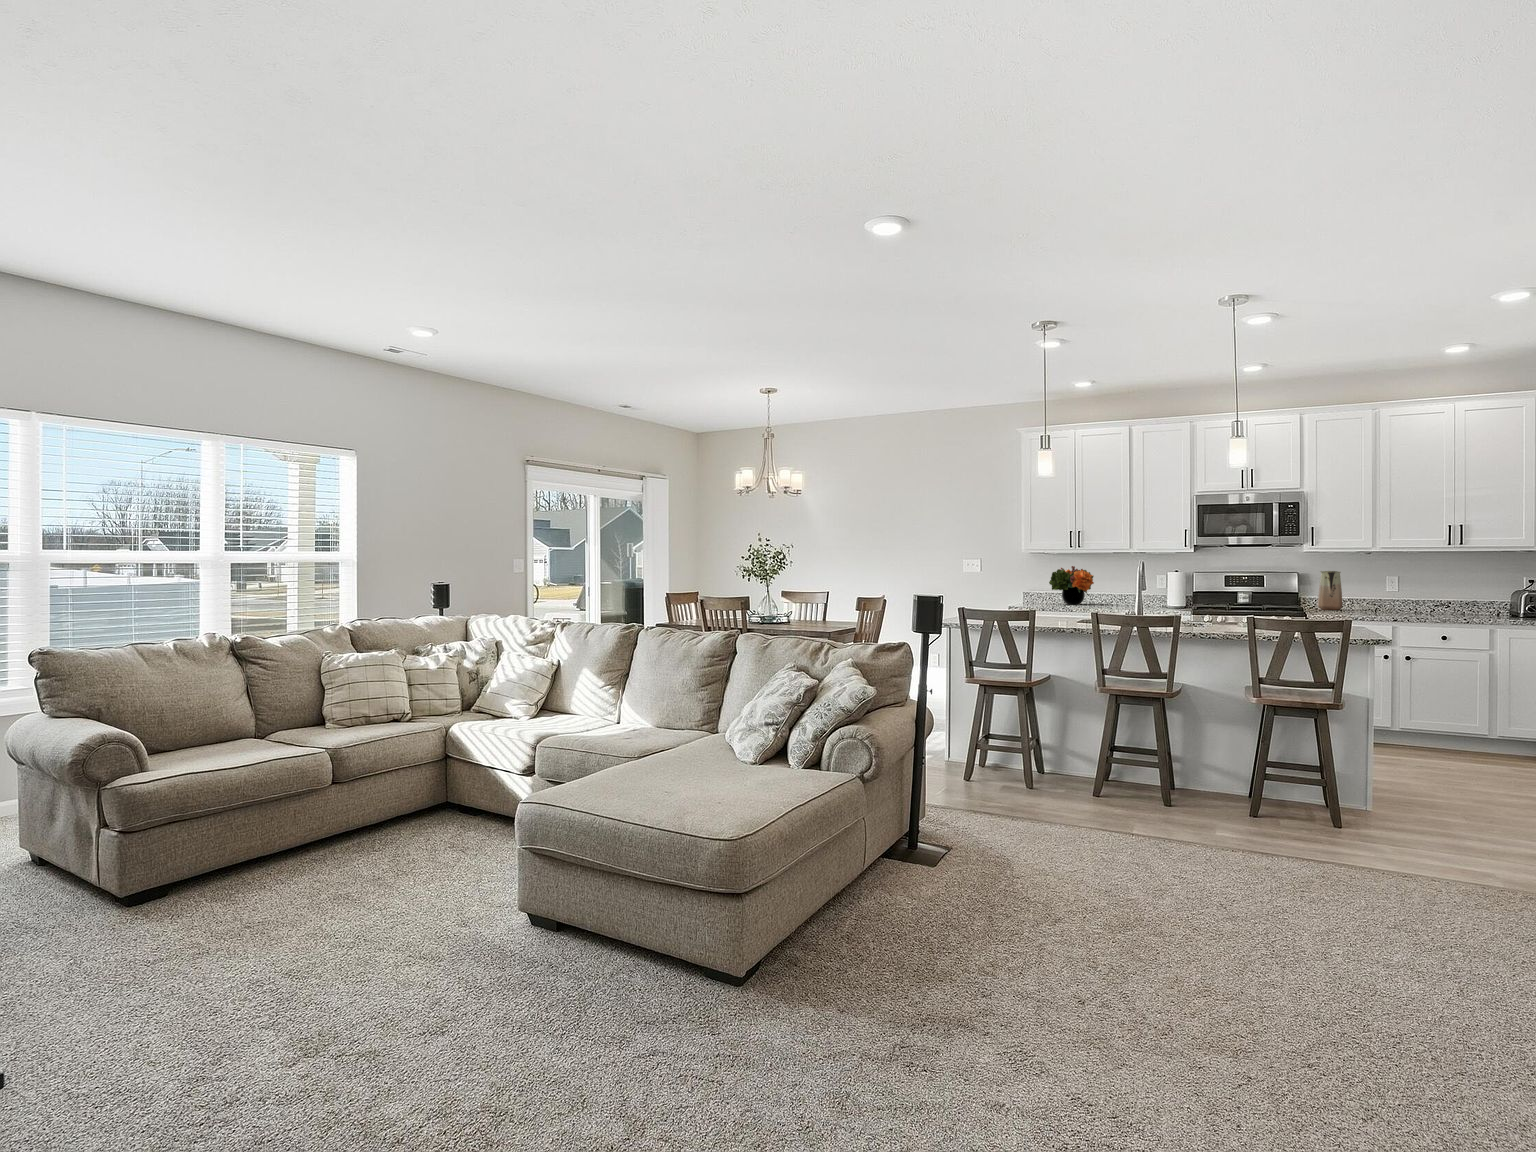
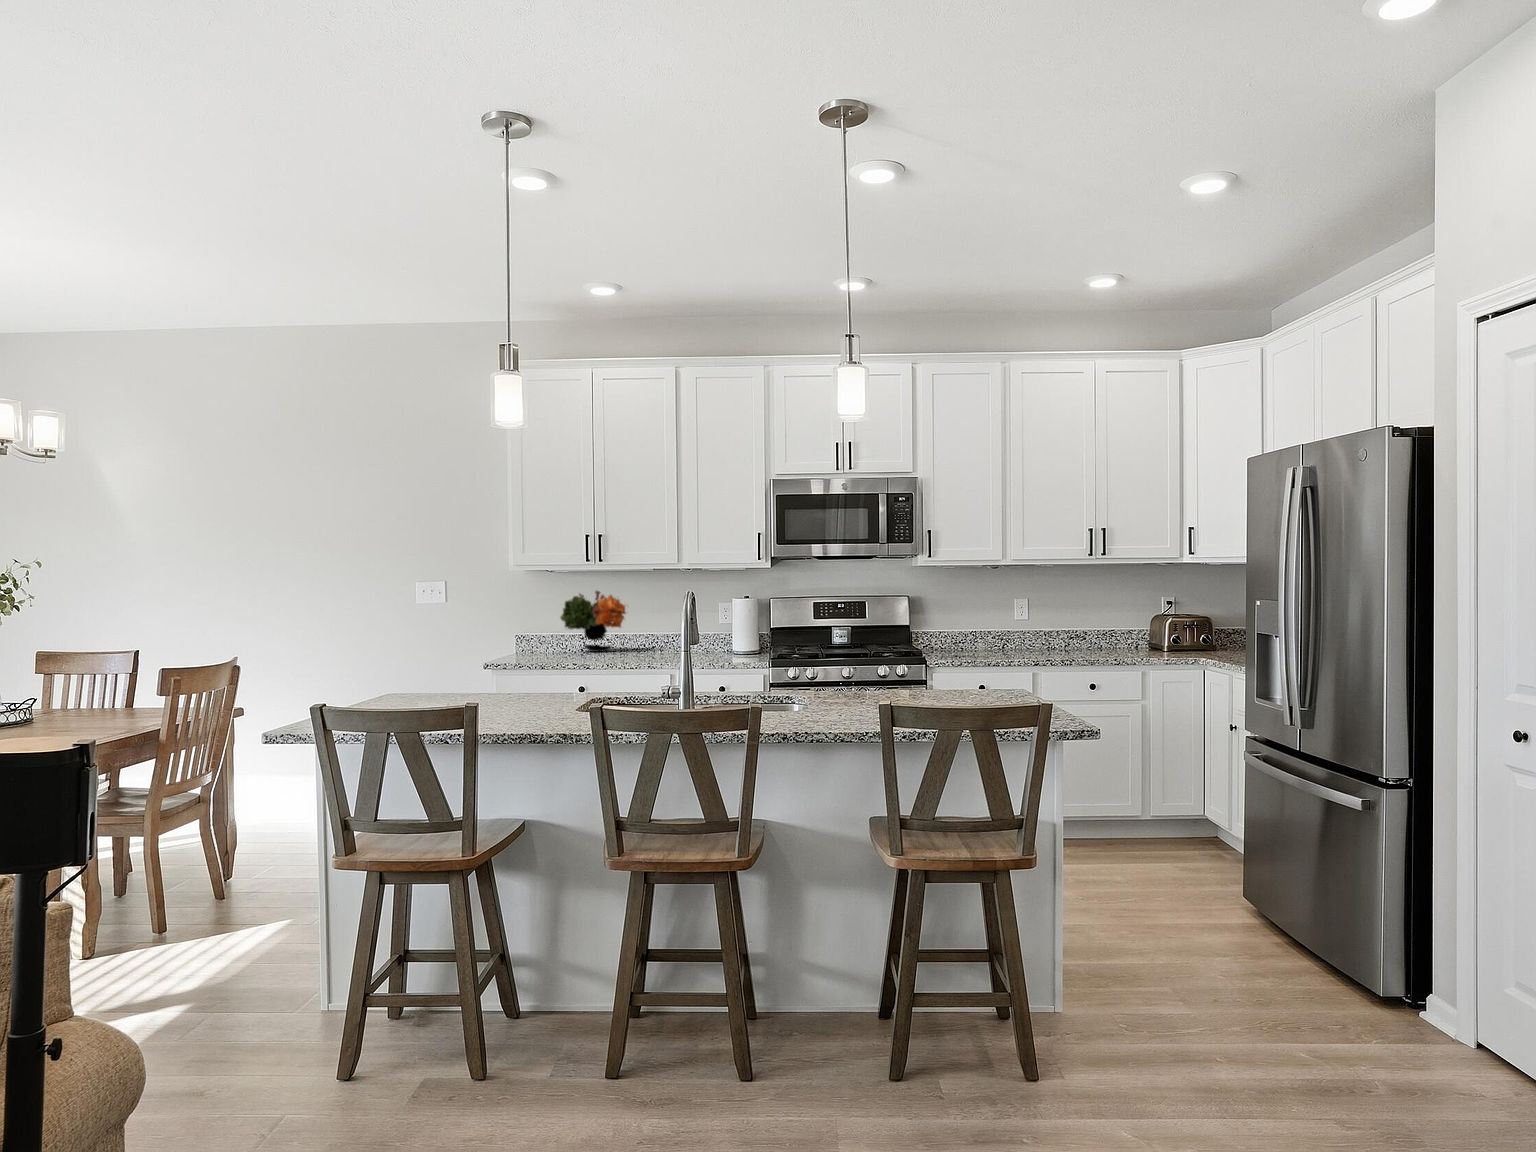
vase: present [1318,571,1343,610] -> none [931,593,963,649]

